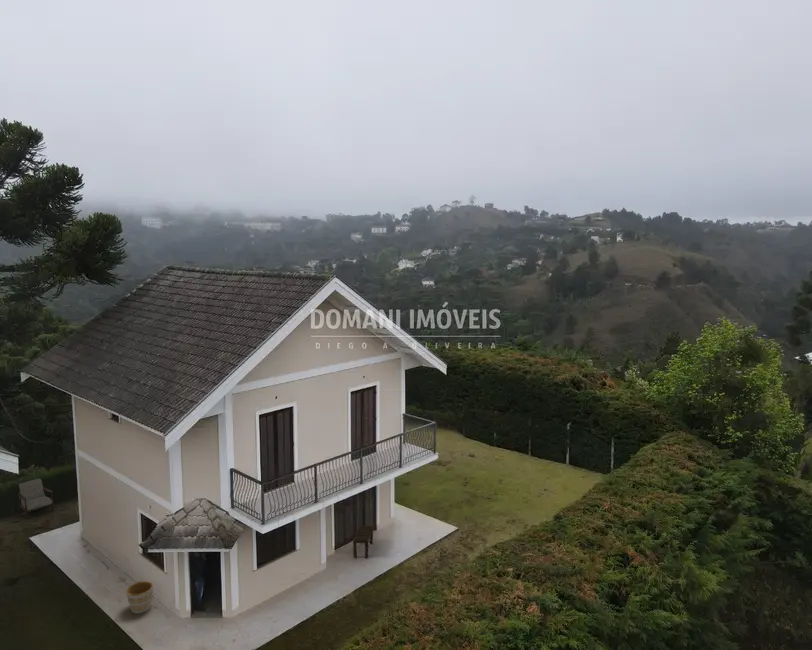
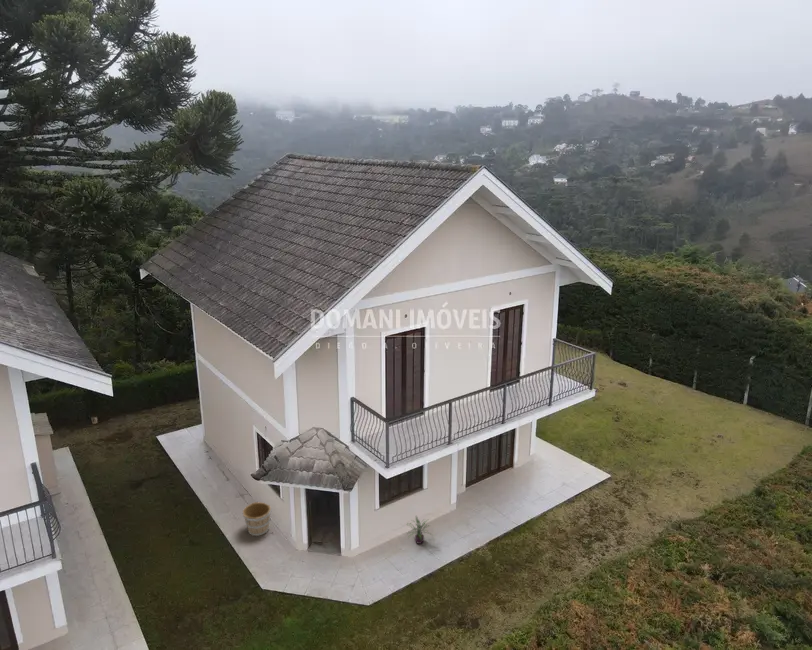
chair: present [18,479,53,519] -> none [150,377,183,416]
bench: present [353,525,374,558] -> none [487,462,511,501]
decorative plant: none [281,575,306,601] -> present [410,517,426,544]

